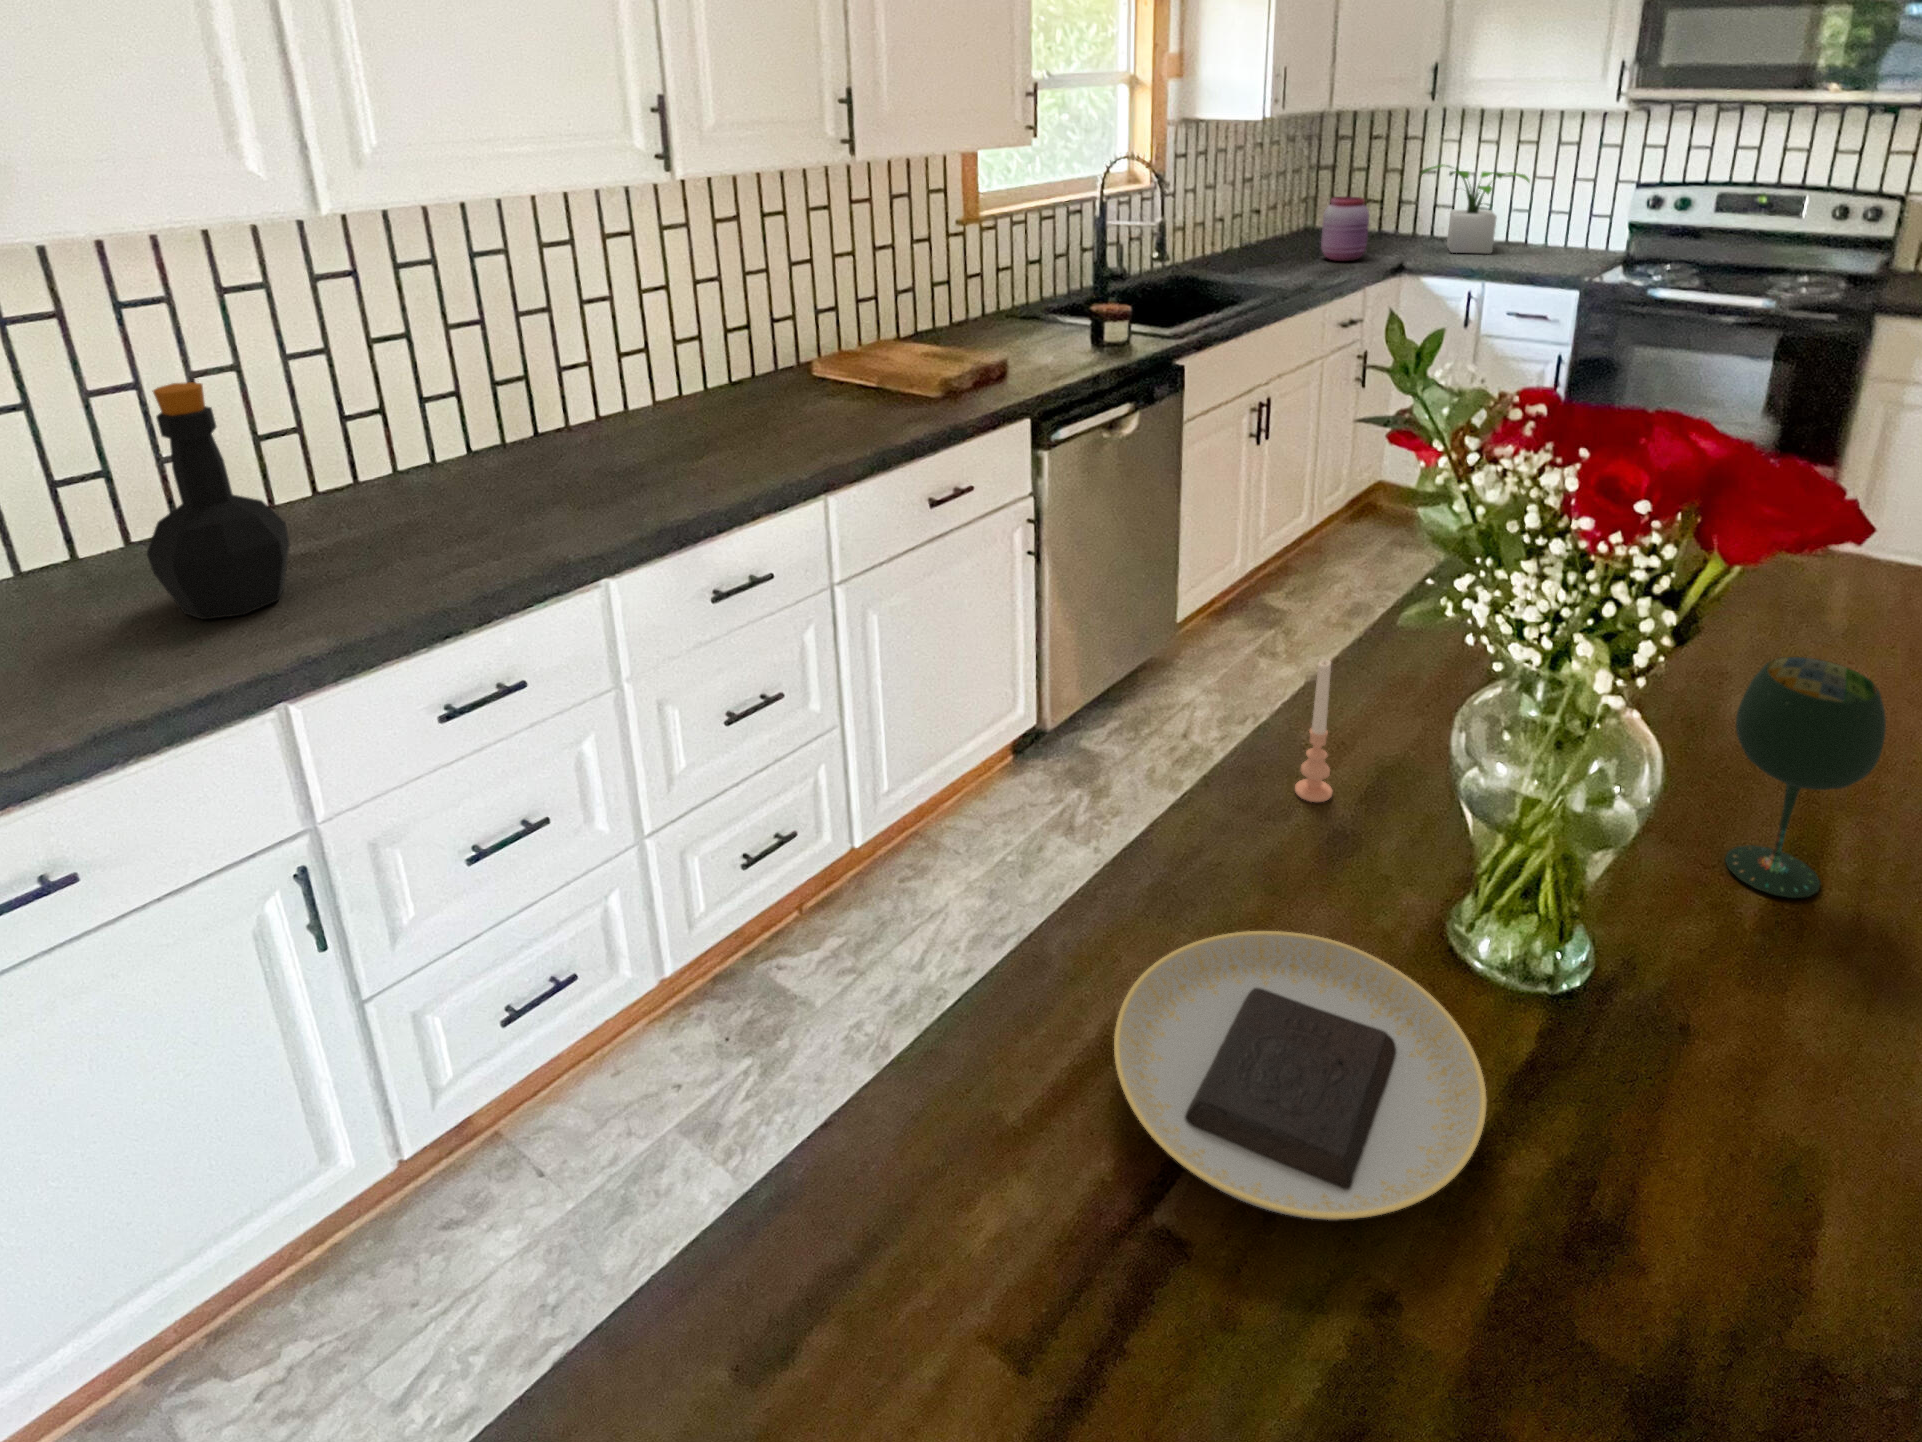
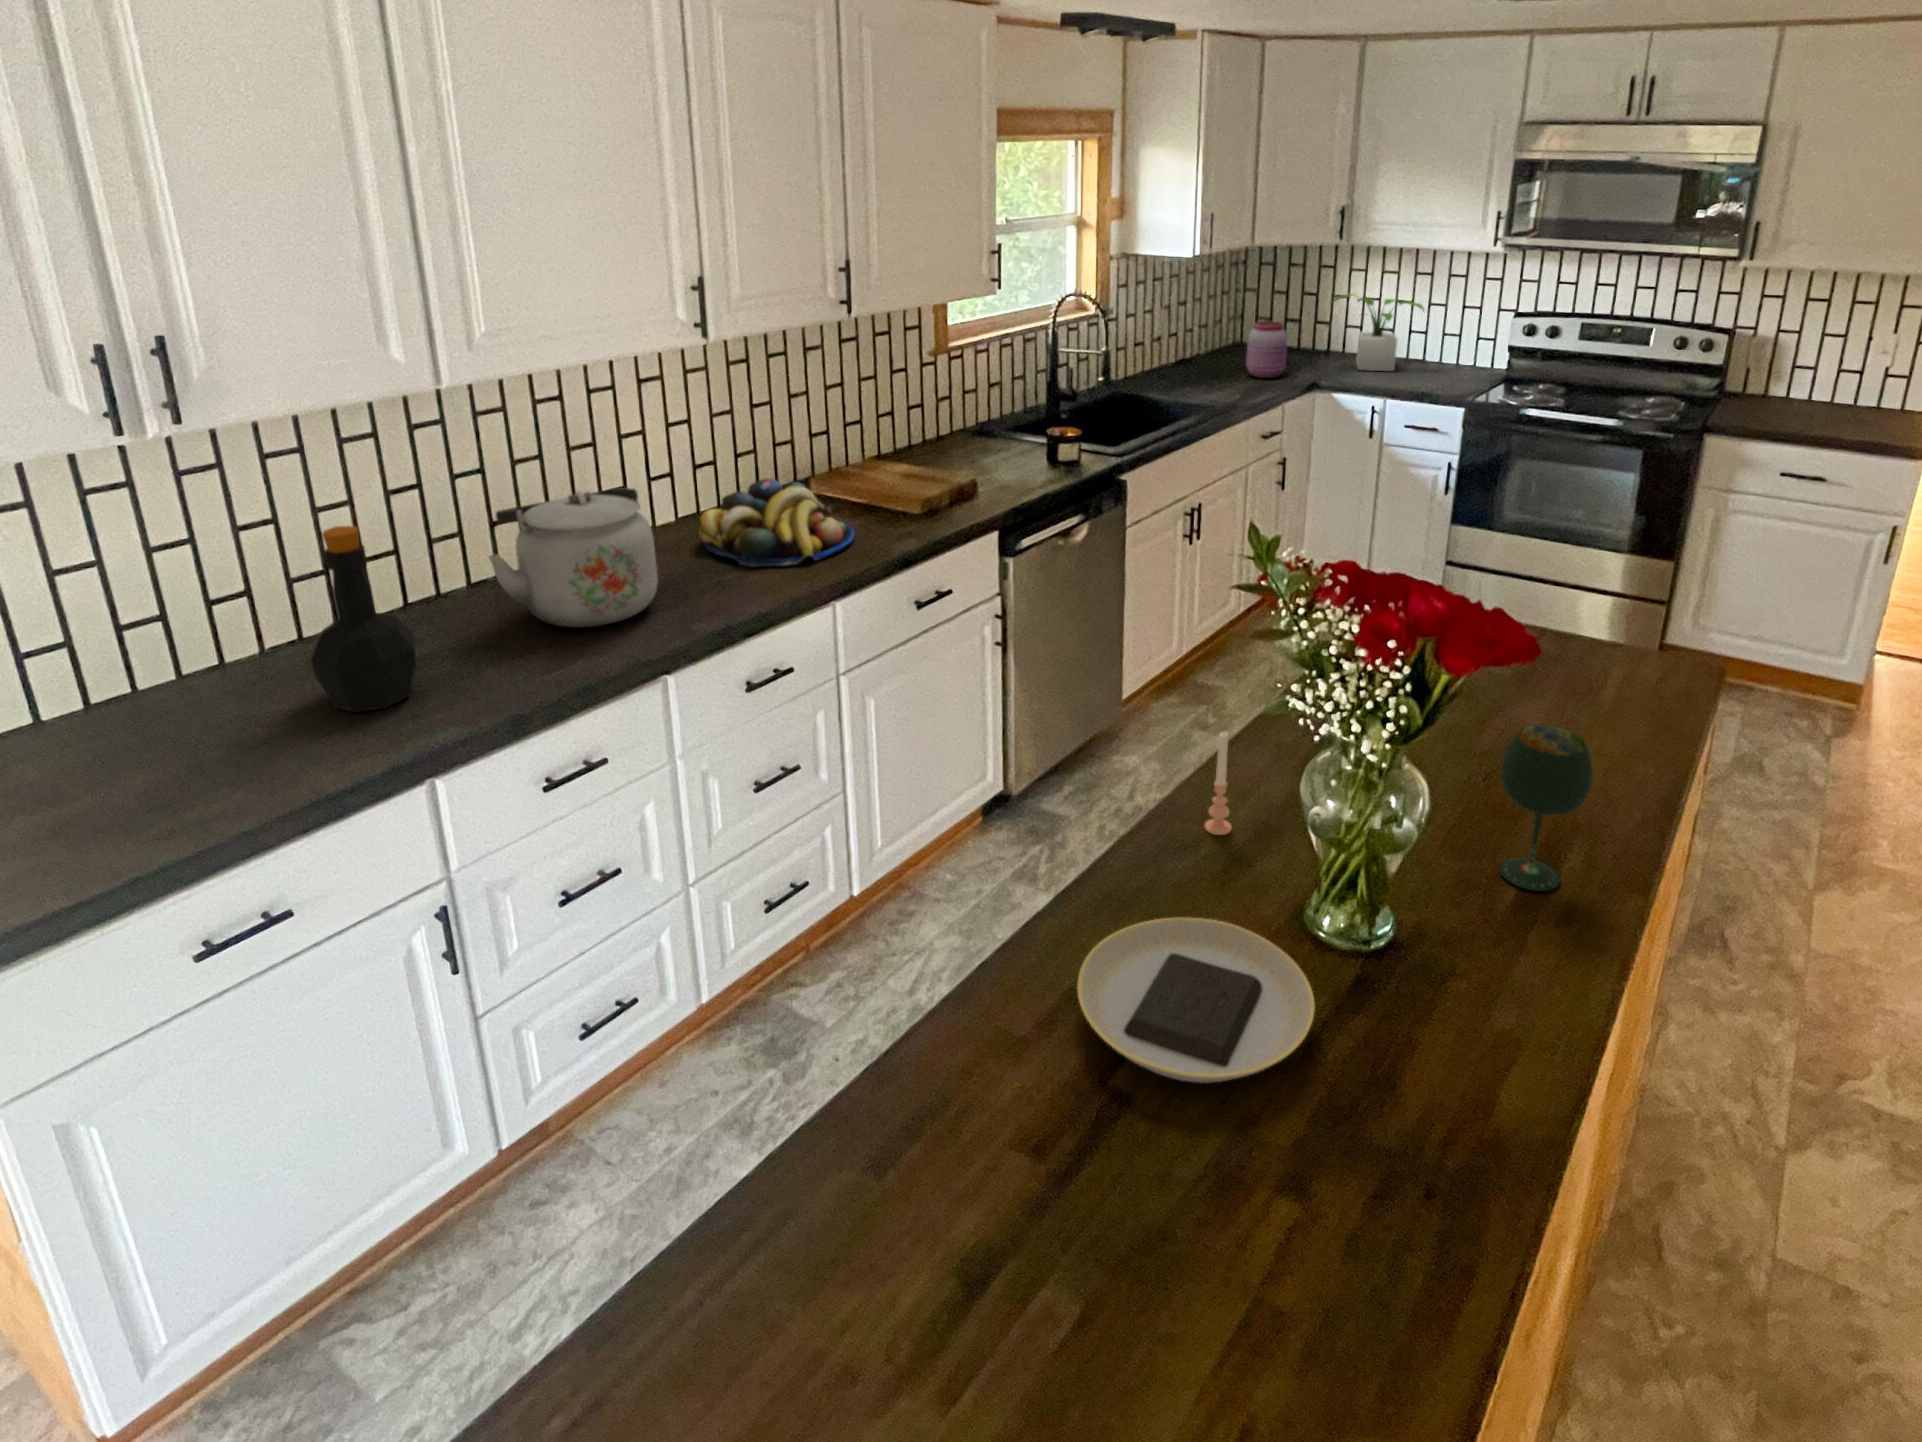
kettle: none [391,352,609,520] -> present [488,488,658,627]
fruit bowl: none [673,353,859,454] -> present [699,478,855,567]

